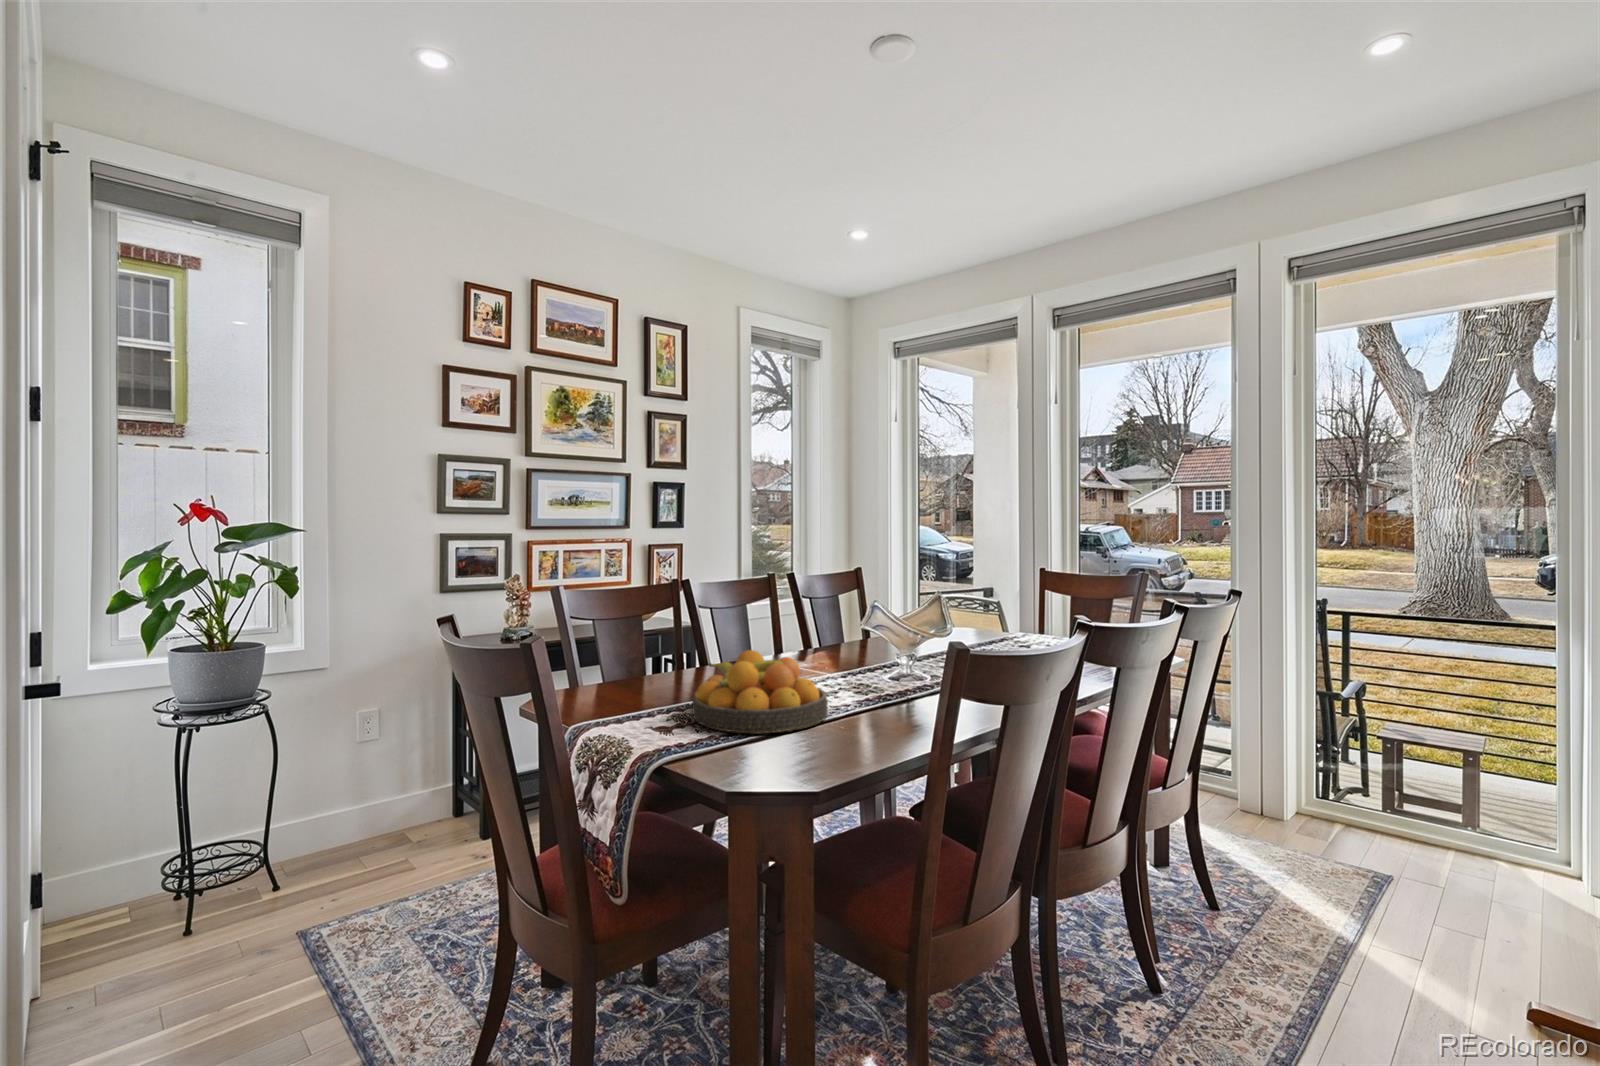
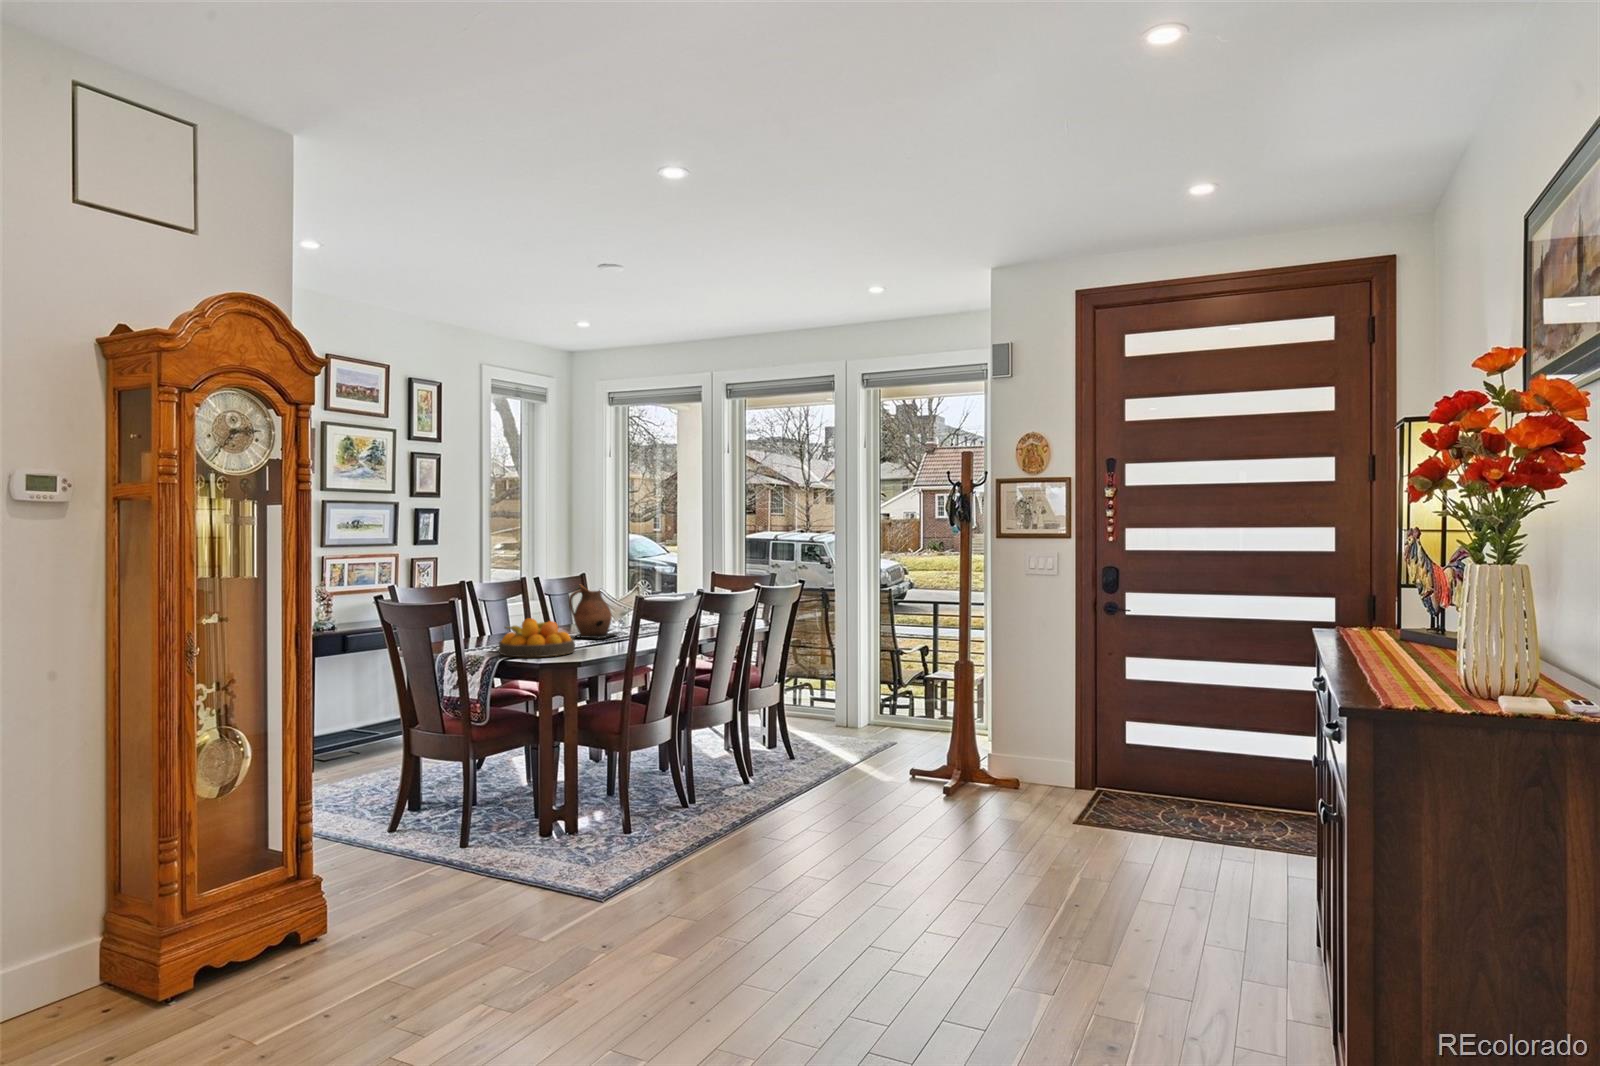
ceramic pitcher: none [827,588,910,682] -> present [569,585,617,639]

